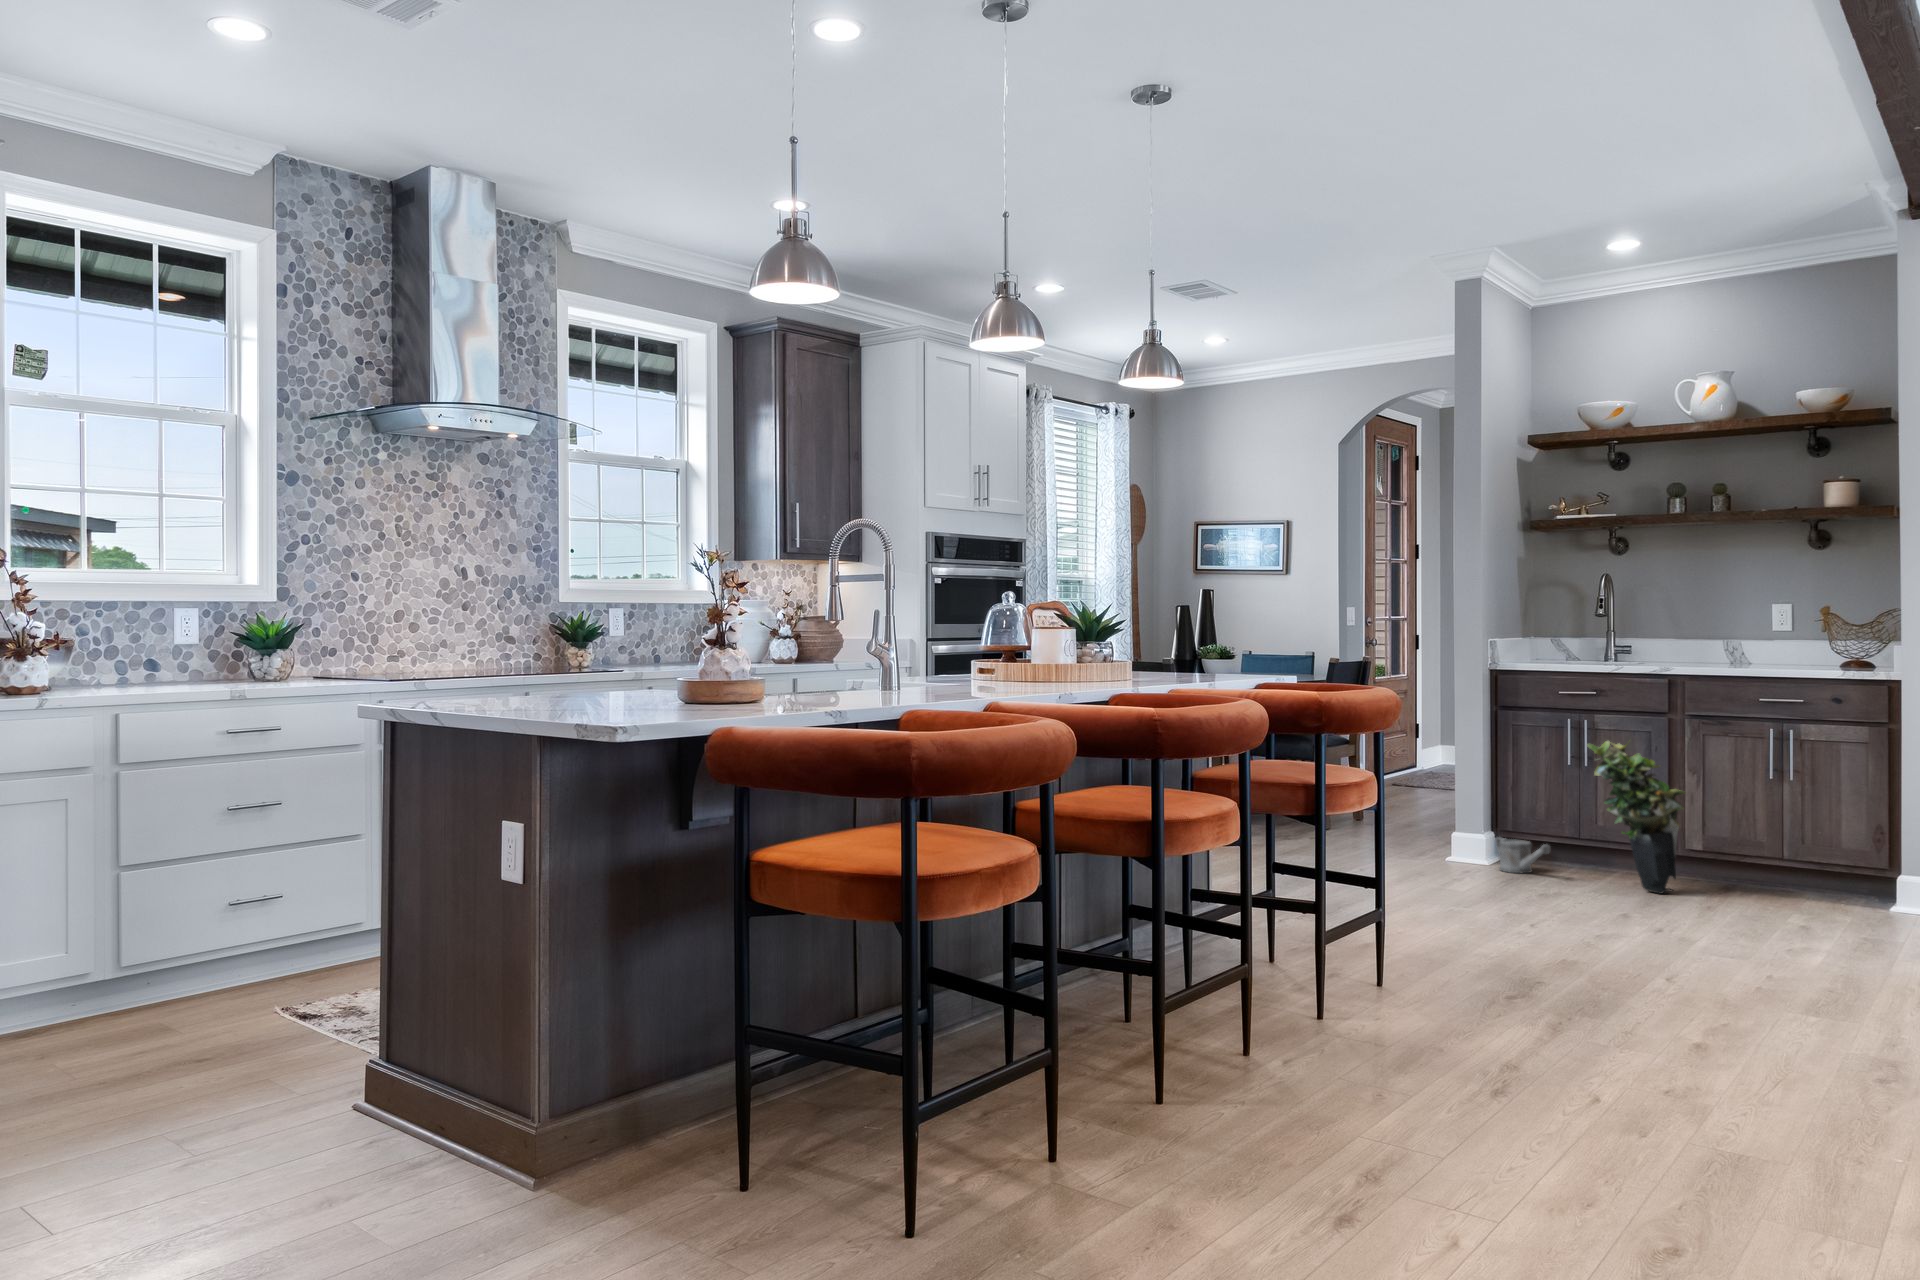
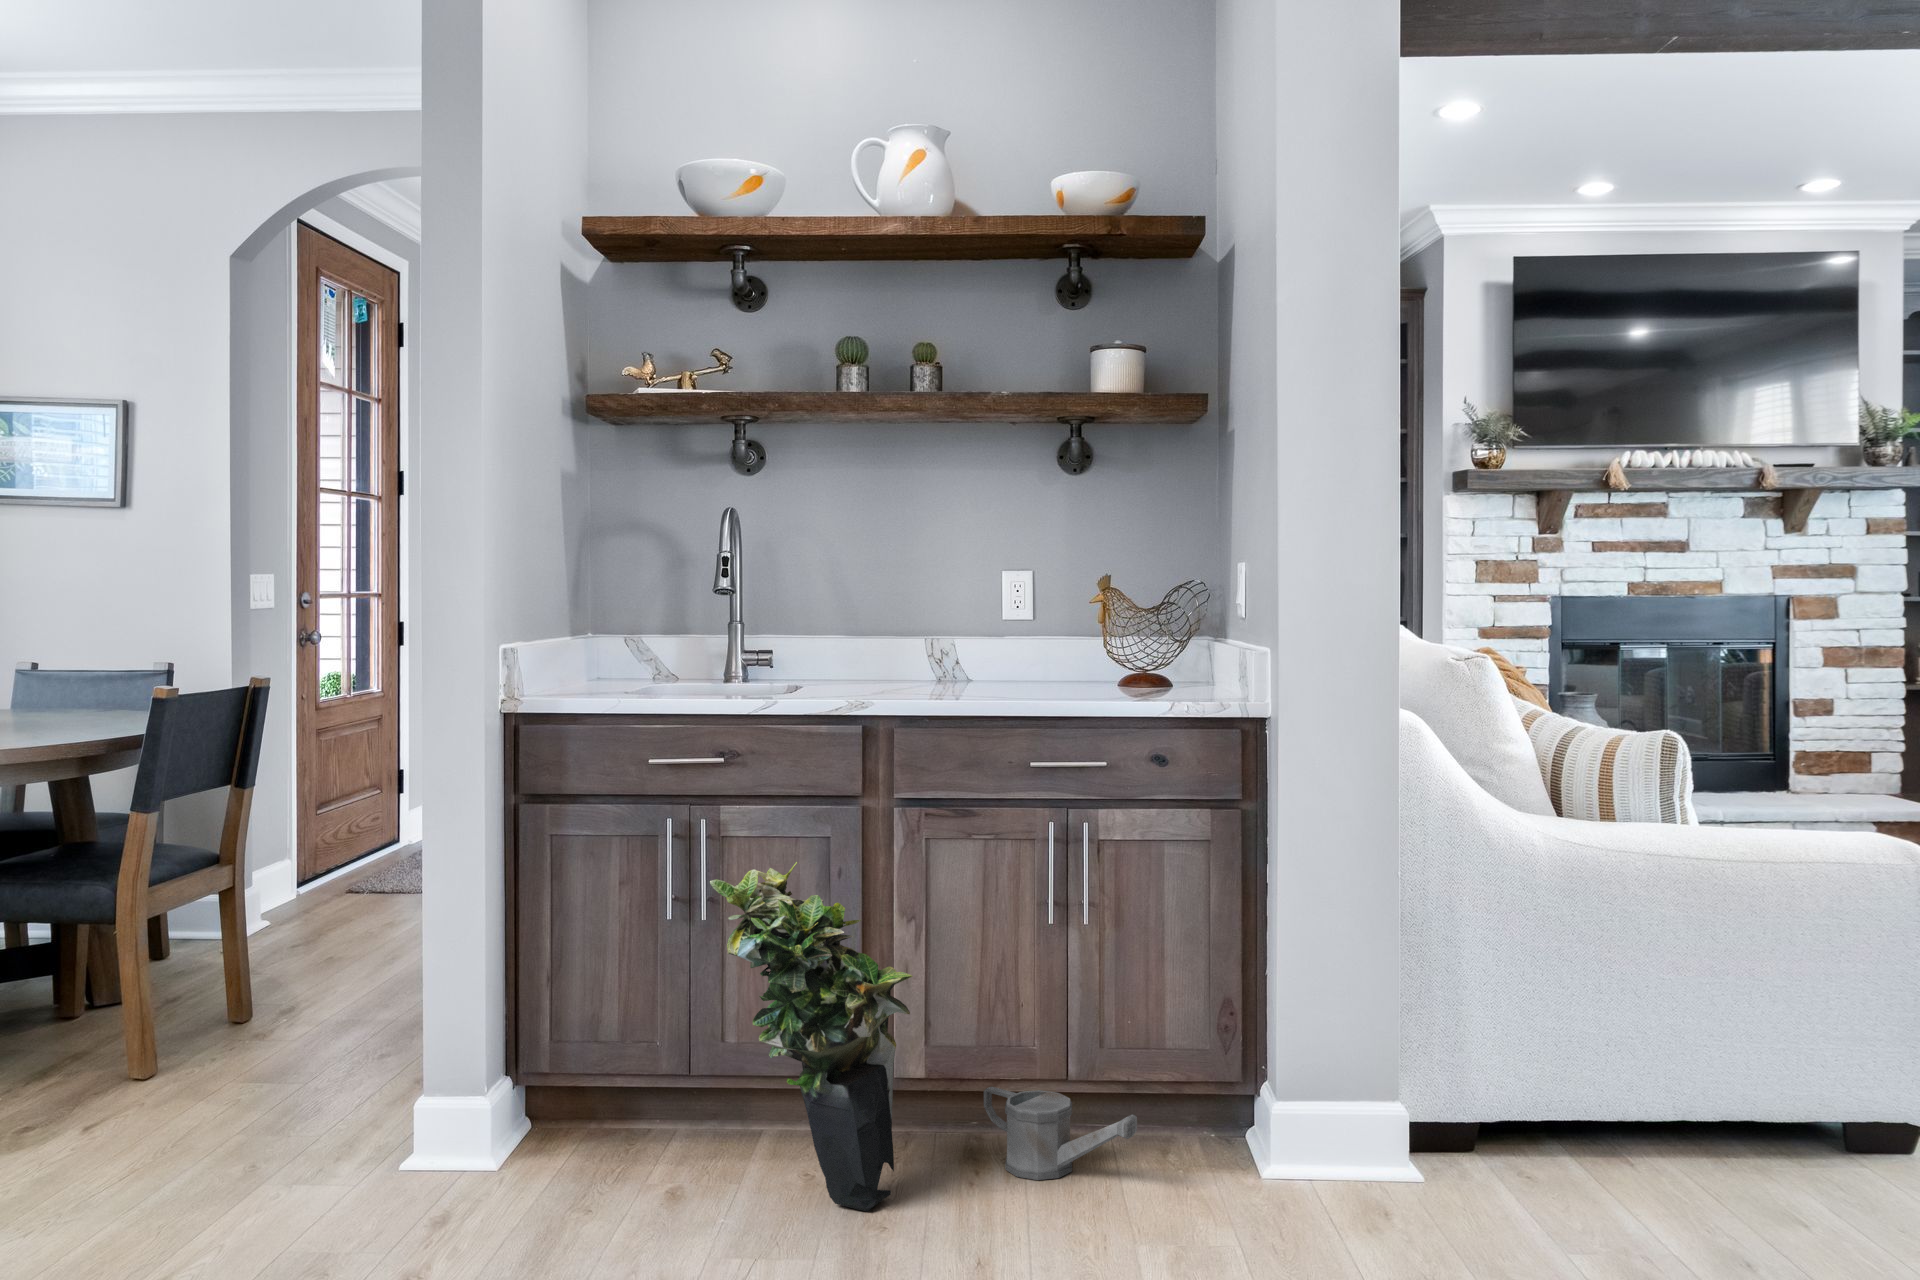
watering can: present [1496,837,1550,873] -> present [984,1086,1137,1180]

